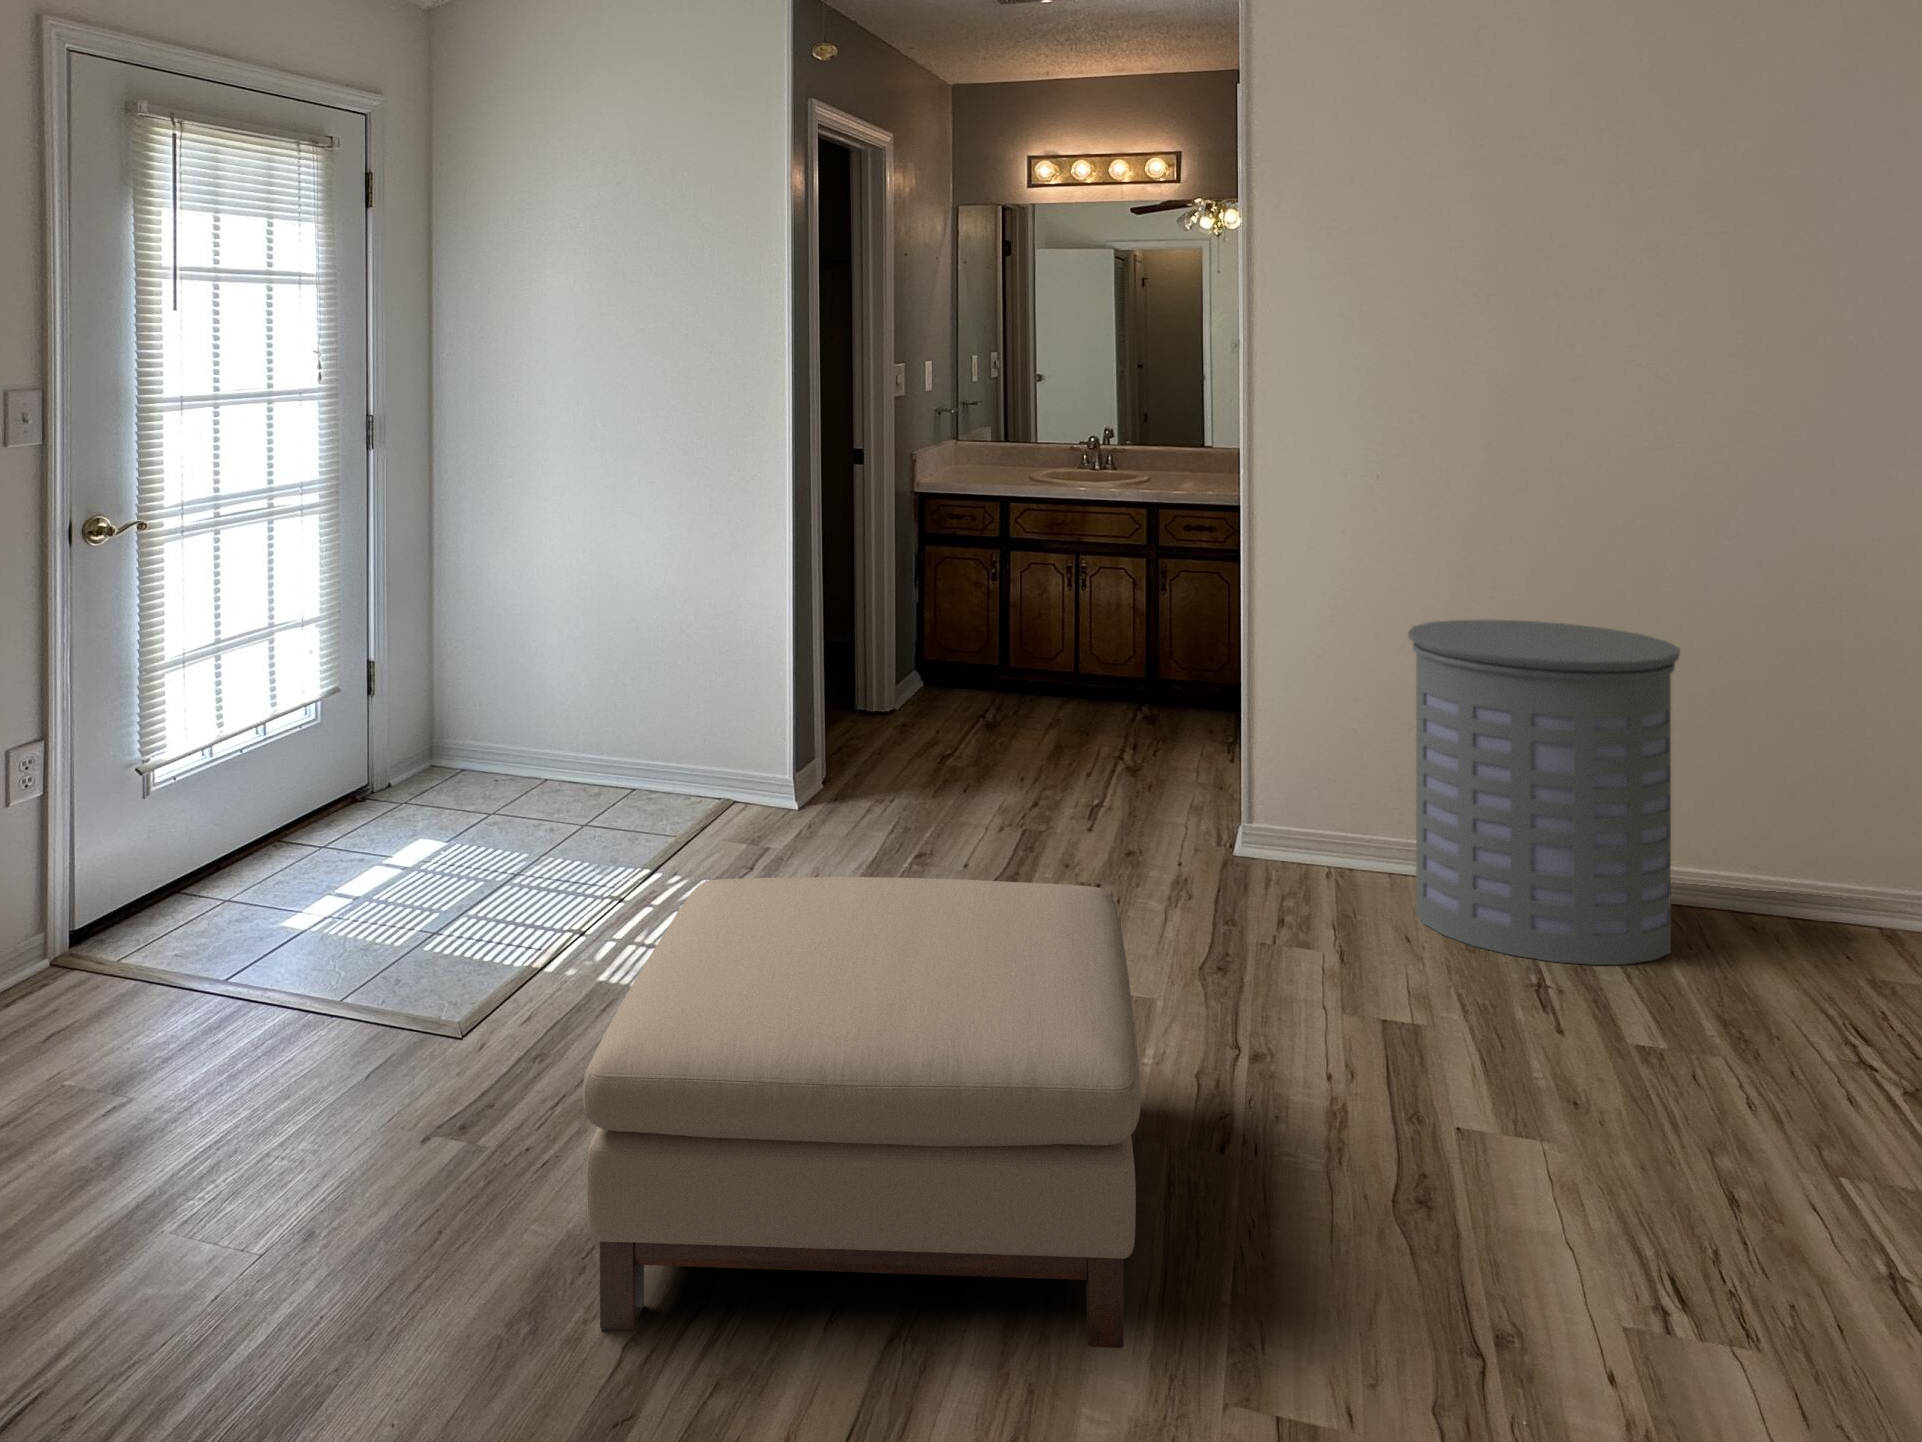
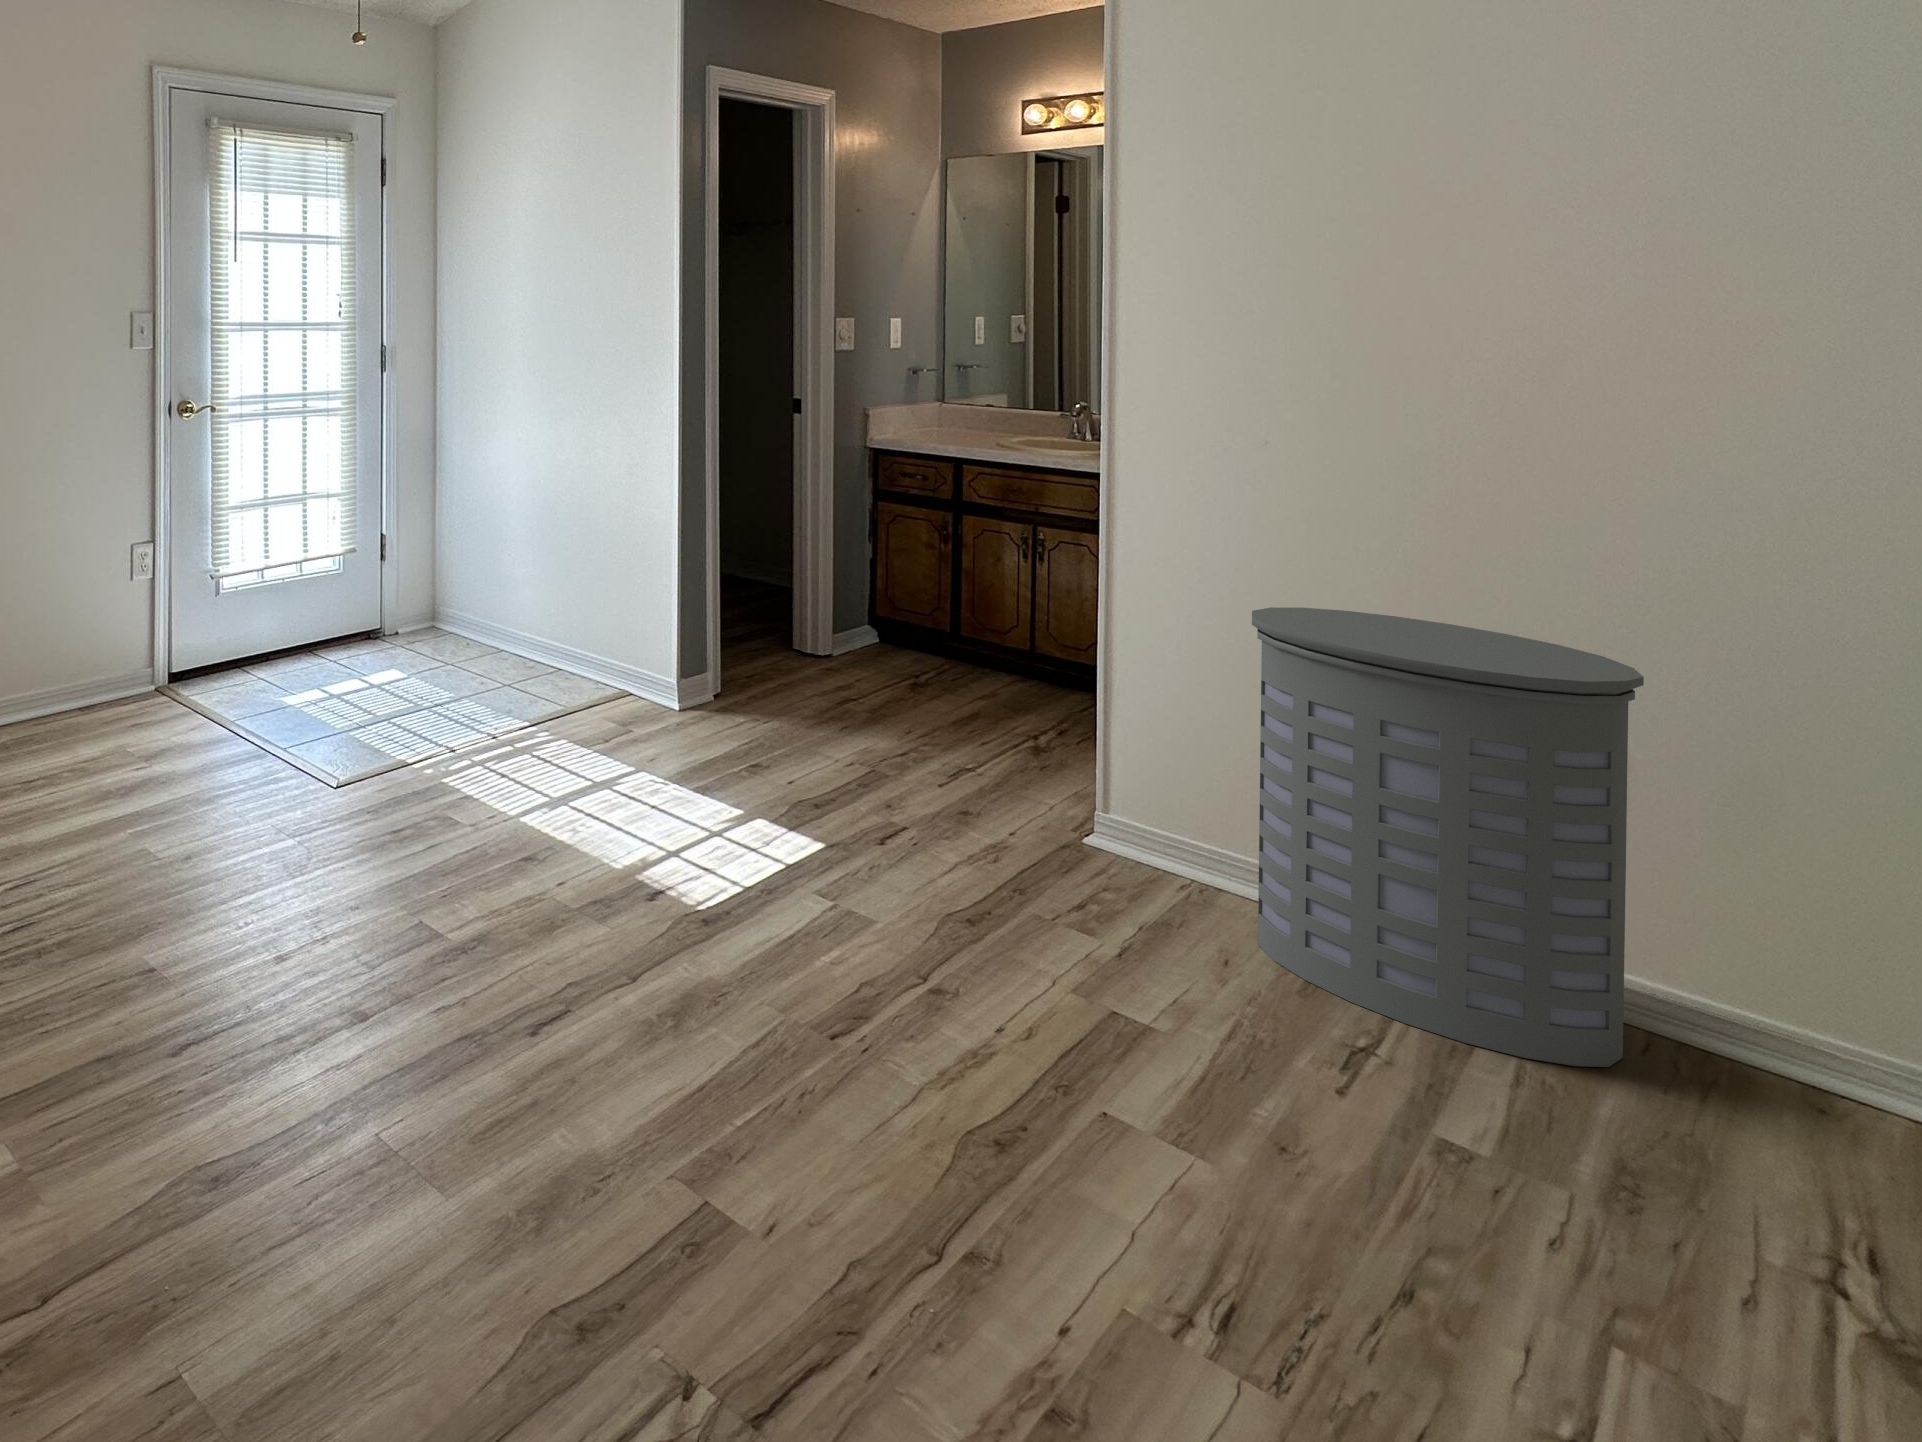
ottoman: present [583,877,1140,1348] -> none [275,699,772,1125]

